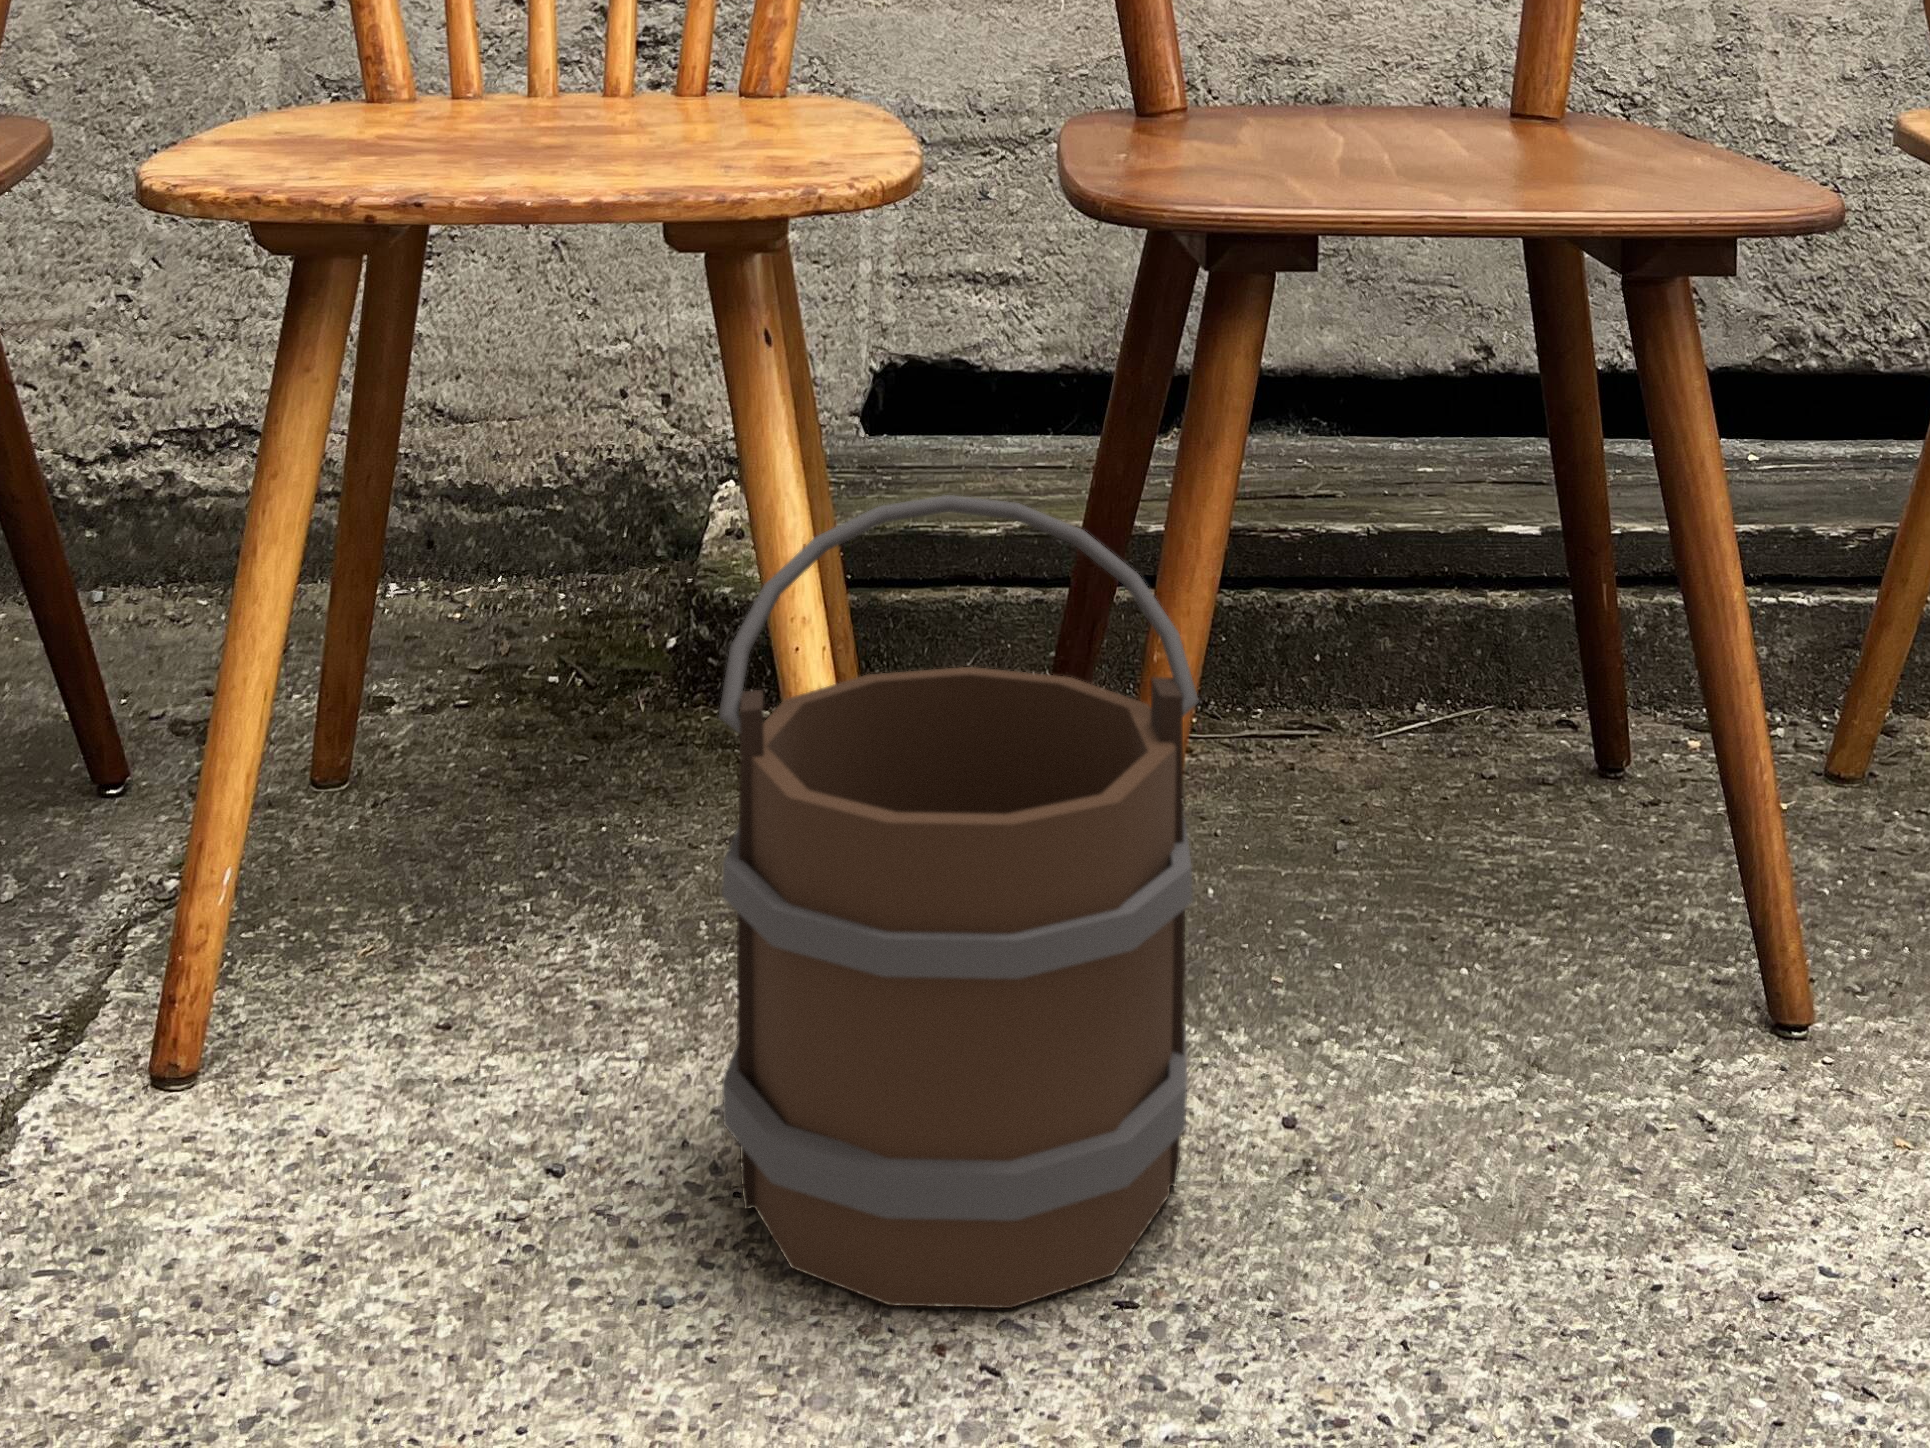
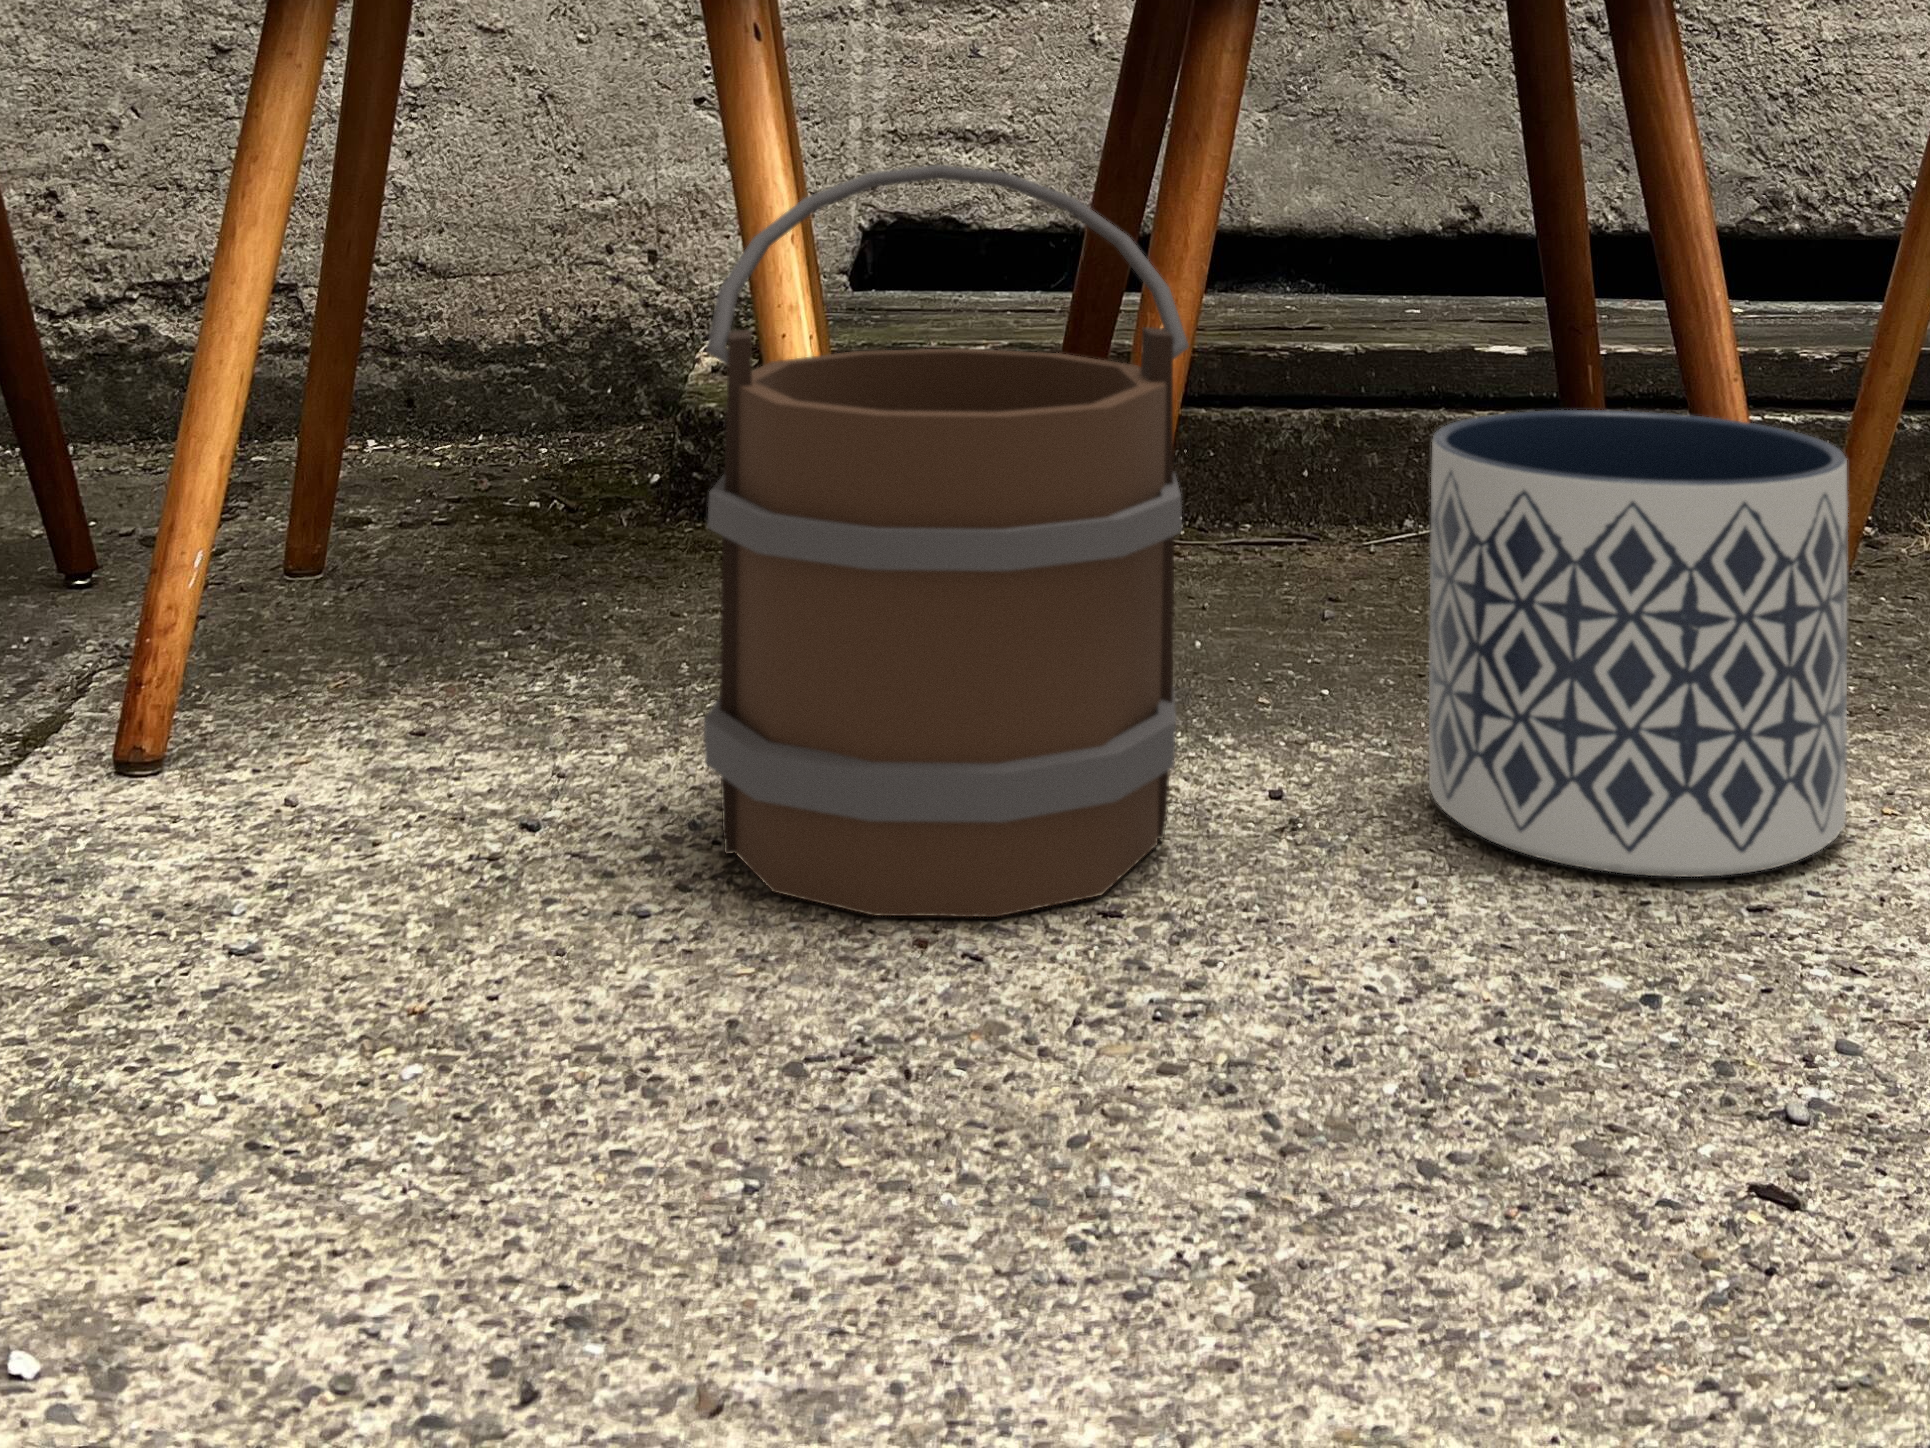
planter: none [1439,715,1862,1249] -> present [1429,410,1848,877]

